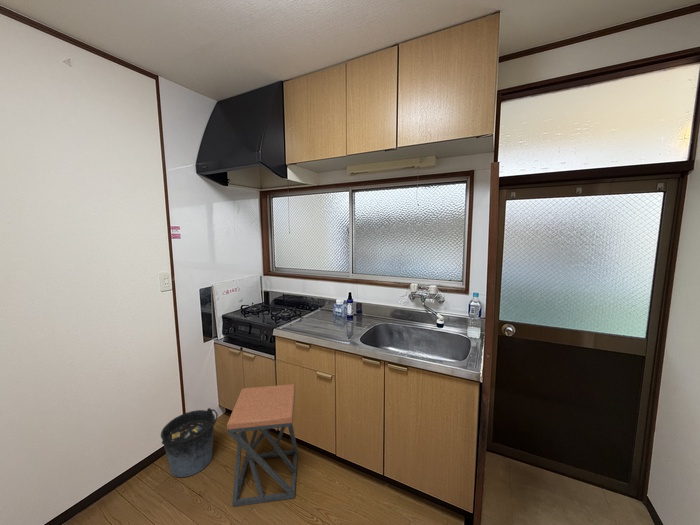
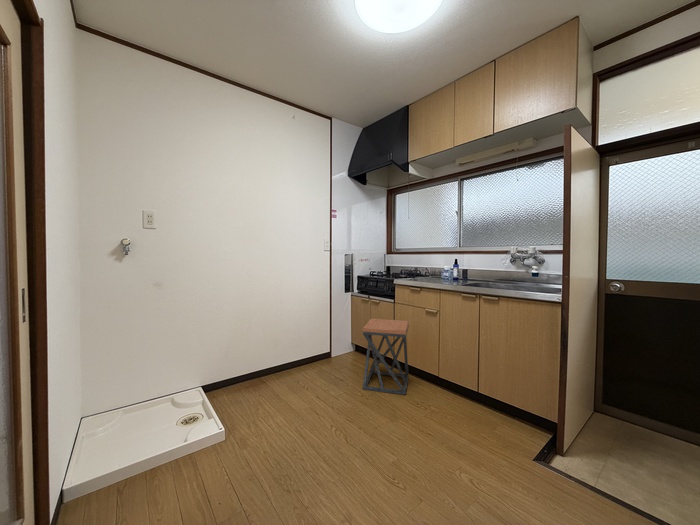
bucket: present [161,408,218,478] -> none [319,335,353,373]

